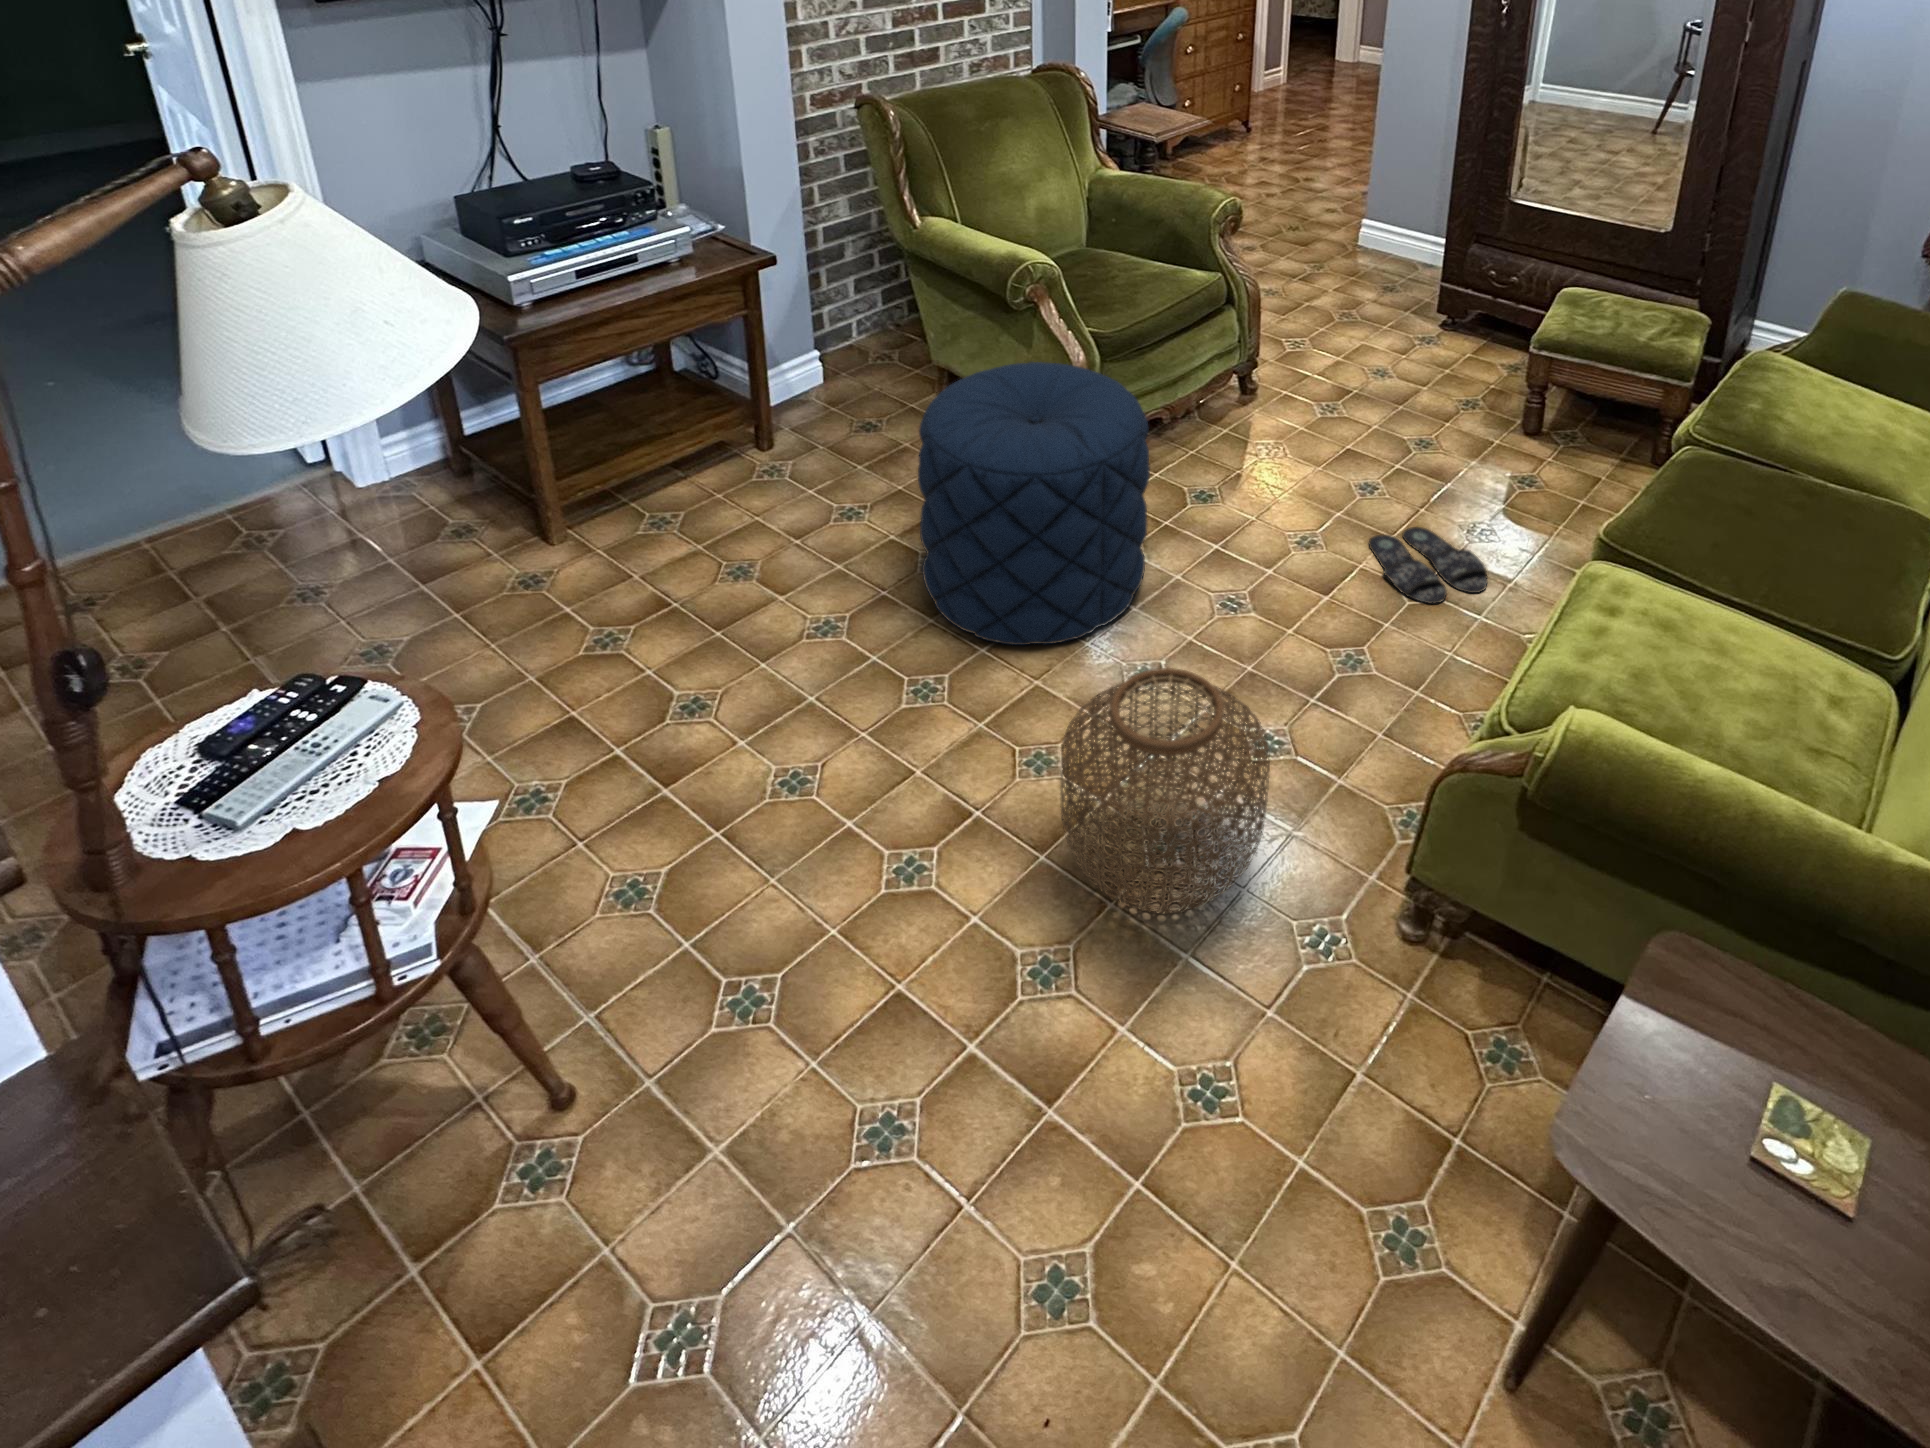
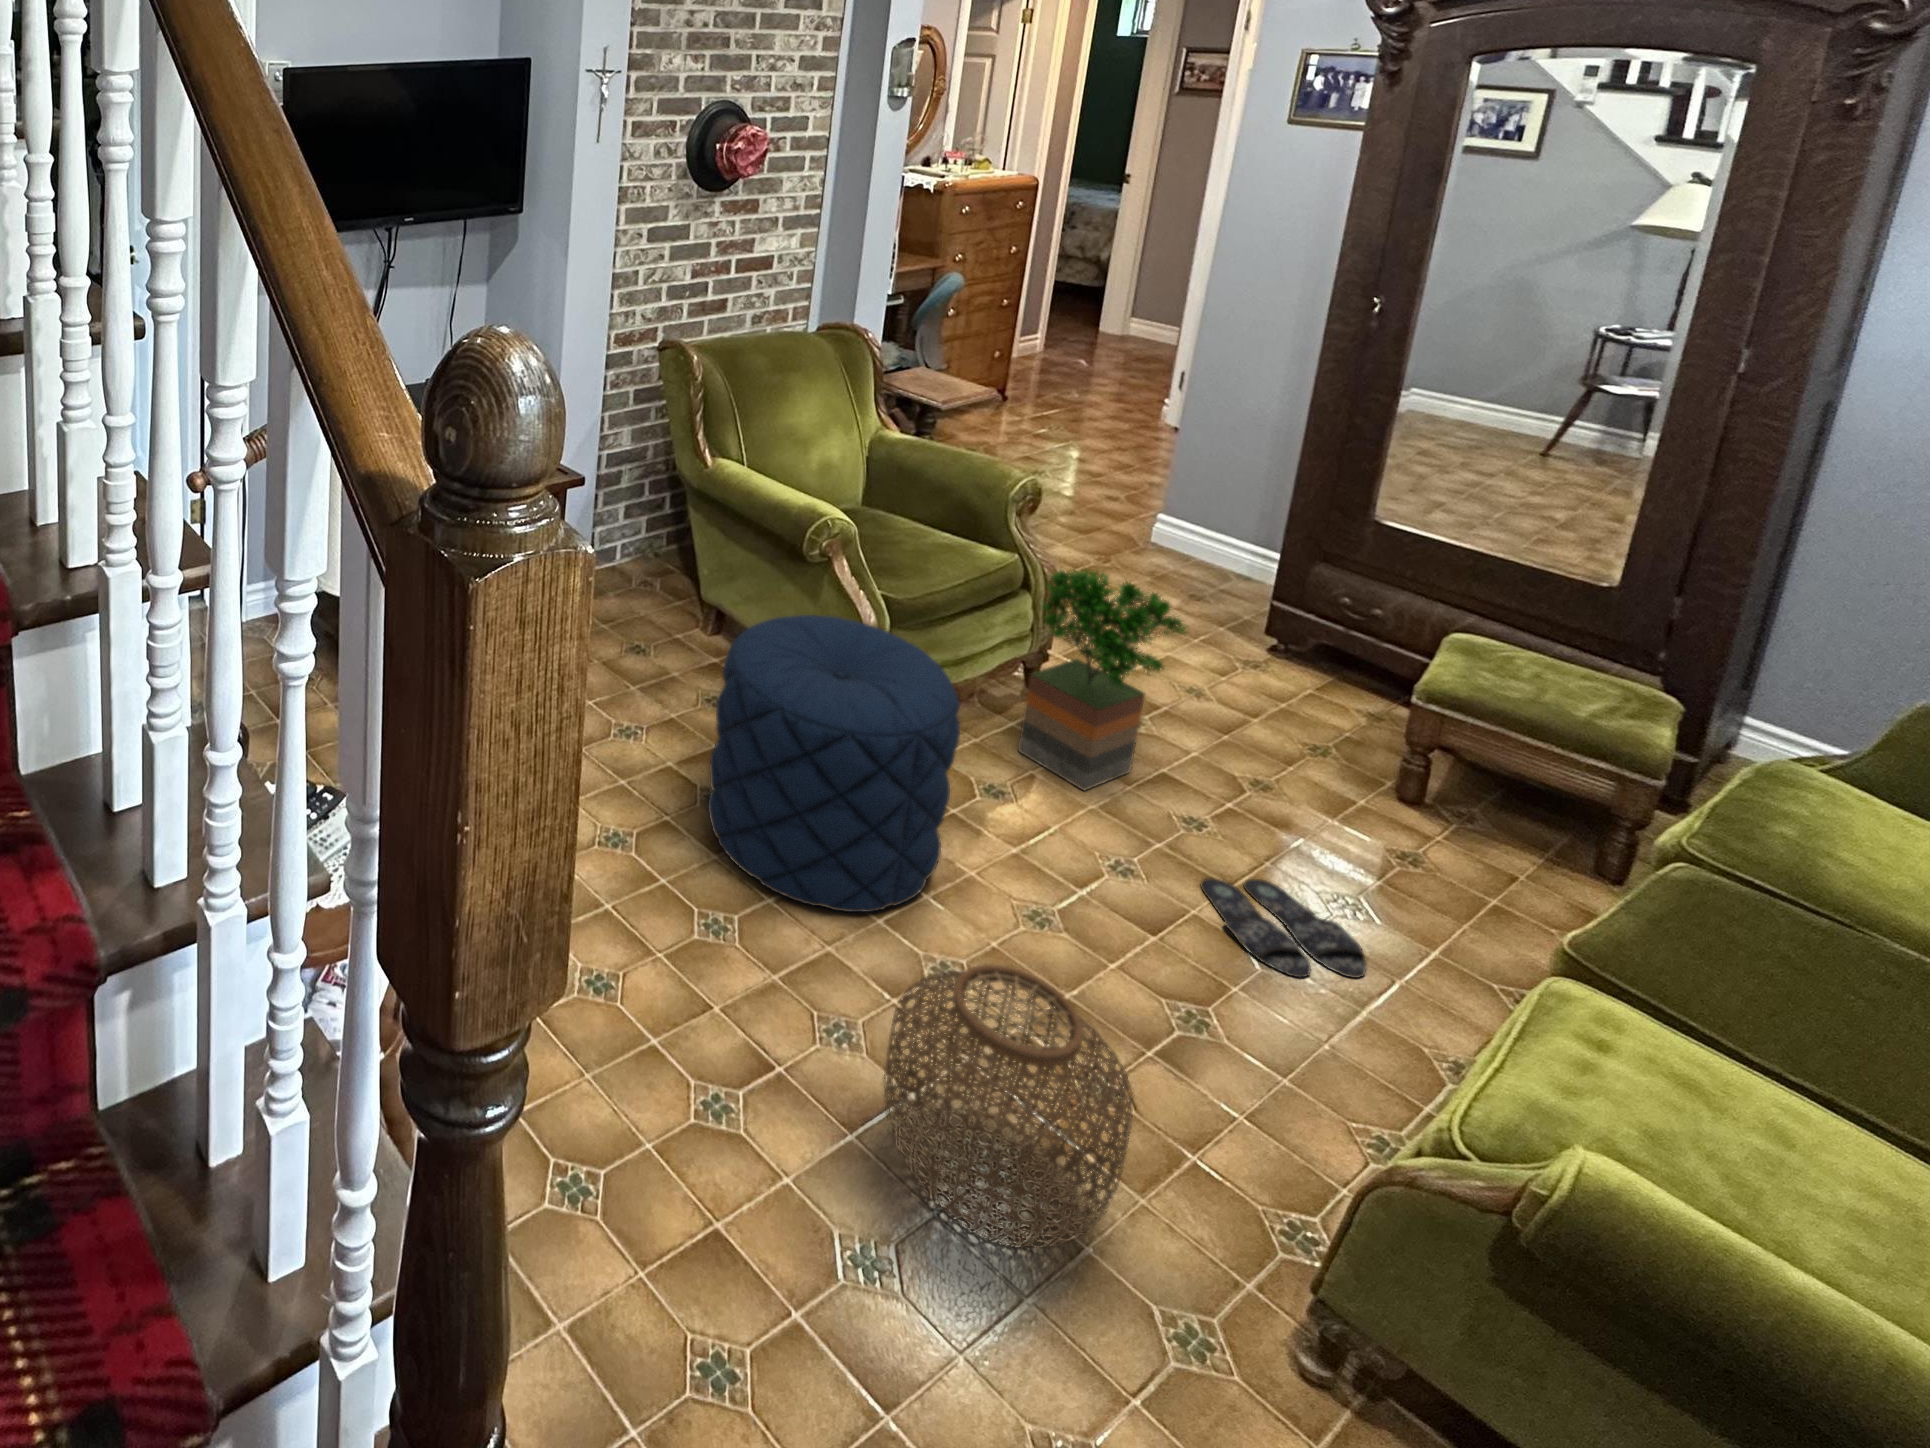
potted tree: none [1228,276,1358,481] -> present [1018,568,1186,790]

